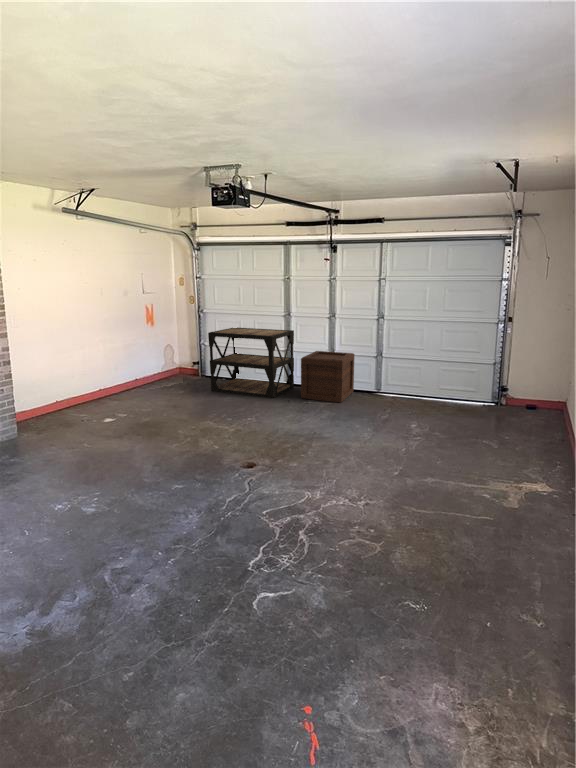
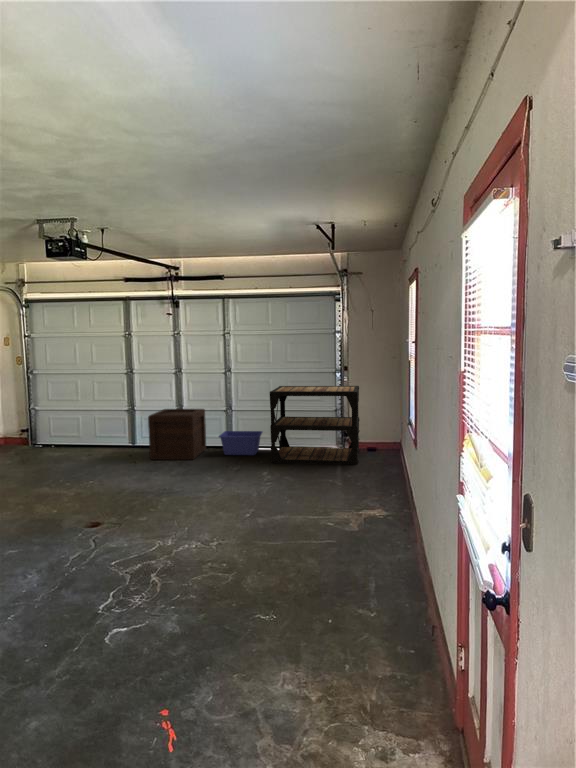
shelving unit: present [208,327,294,398] -> present [270,386,360,465]
storage bin: none [366,377,411,403] -> present [219,431,262,455]

